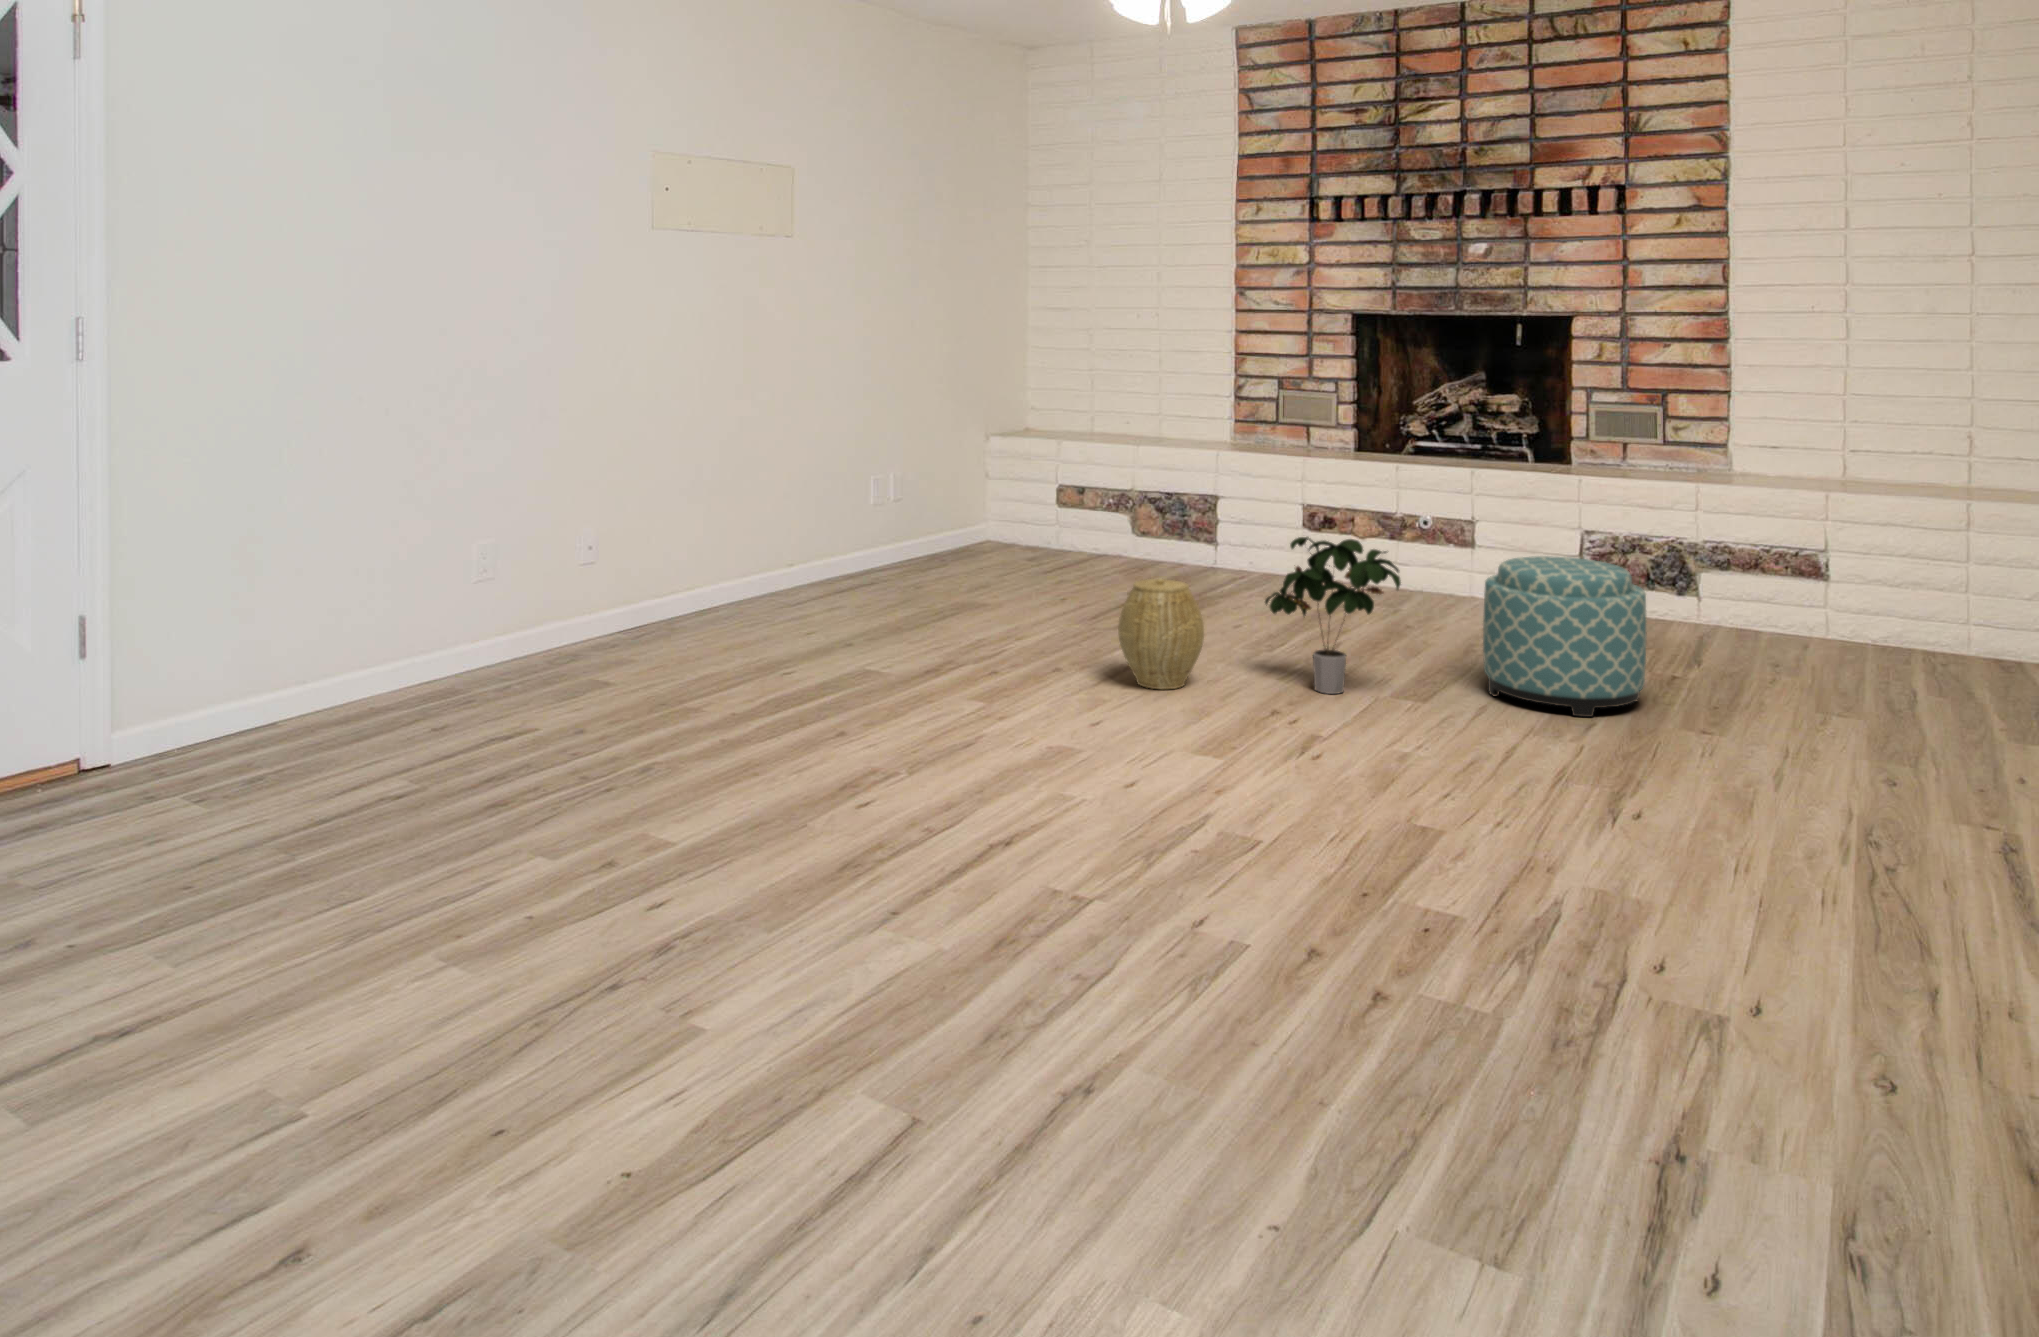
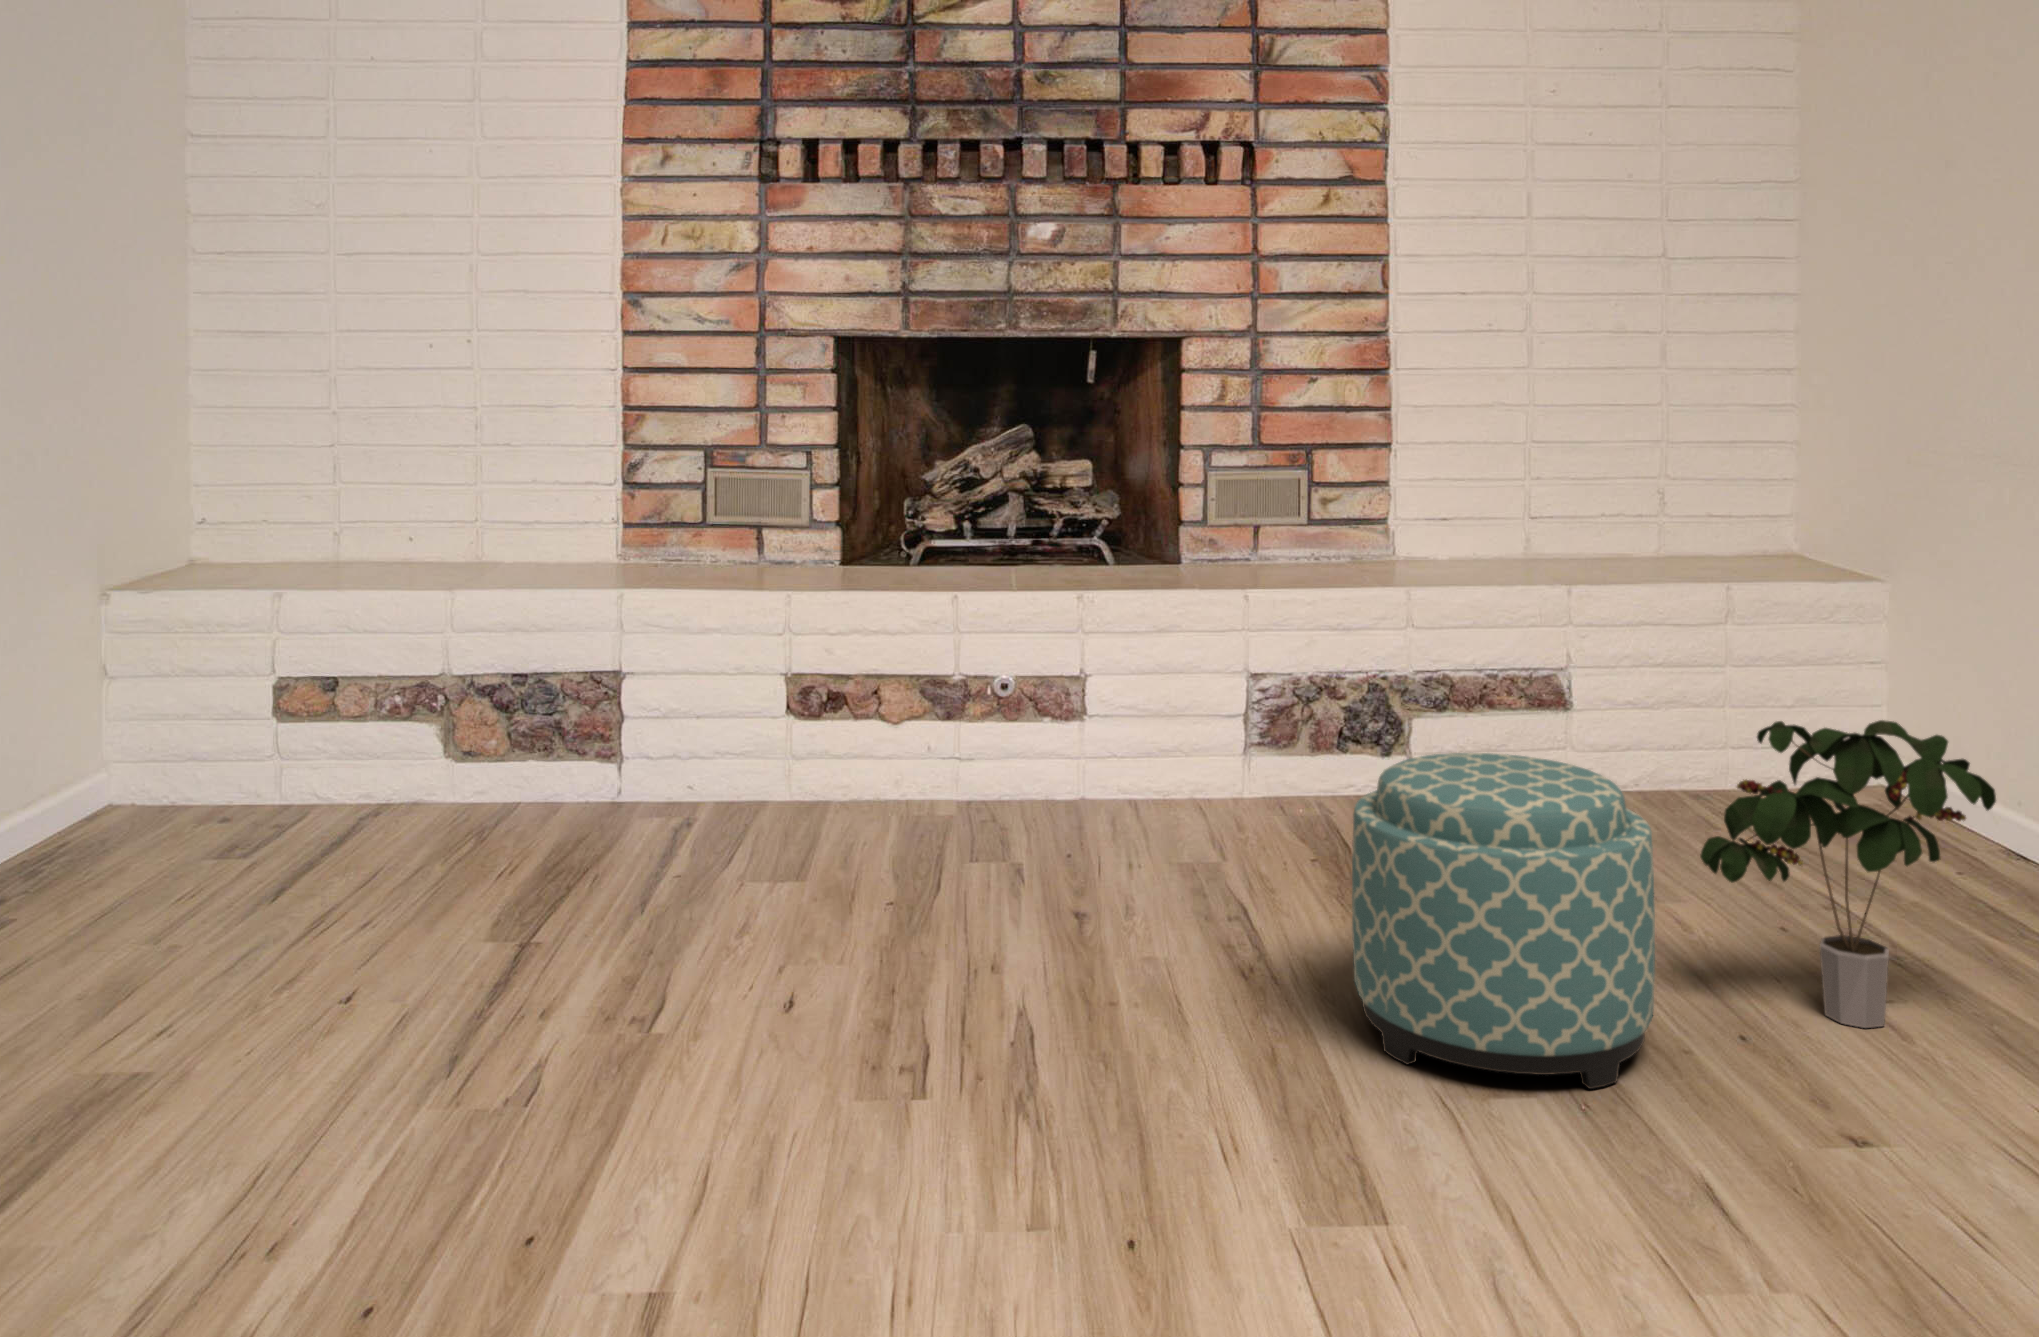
potted plant: present [1265,537,1401,694] -> present [1700,720,1996,1028]
woven basket: present [1118,579,1204,689] -> none [642,936,866,1253]

